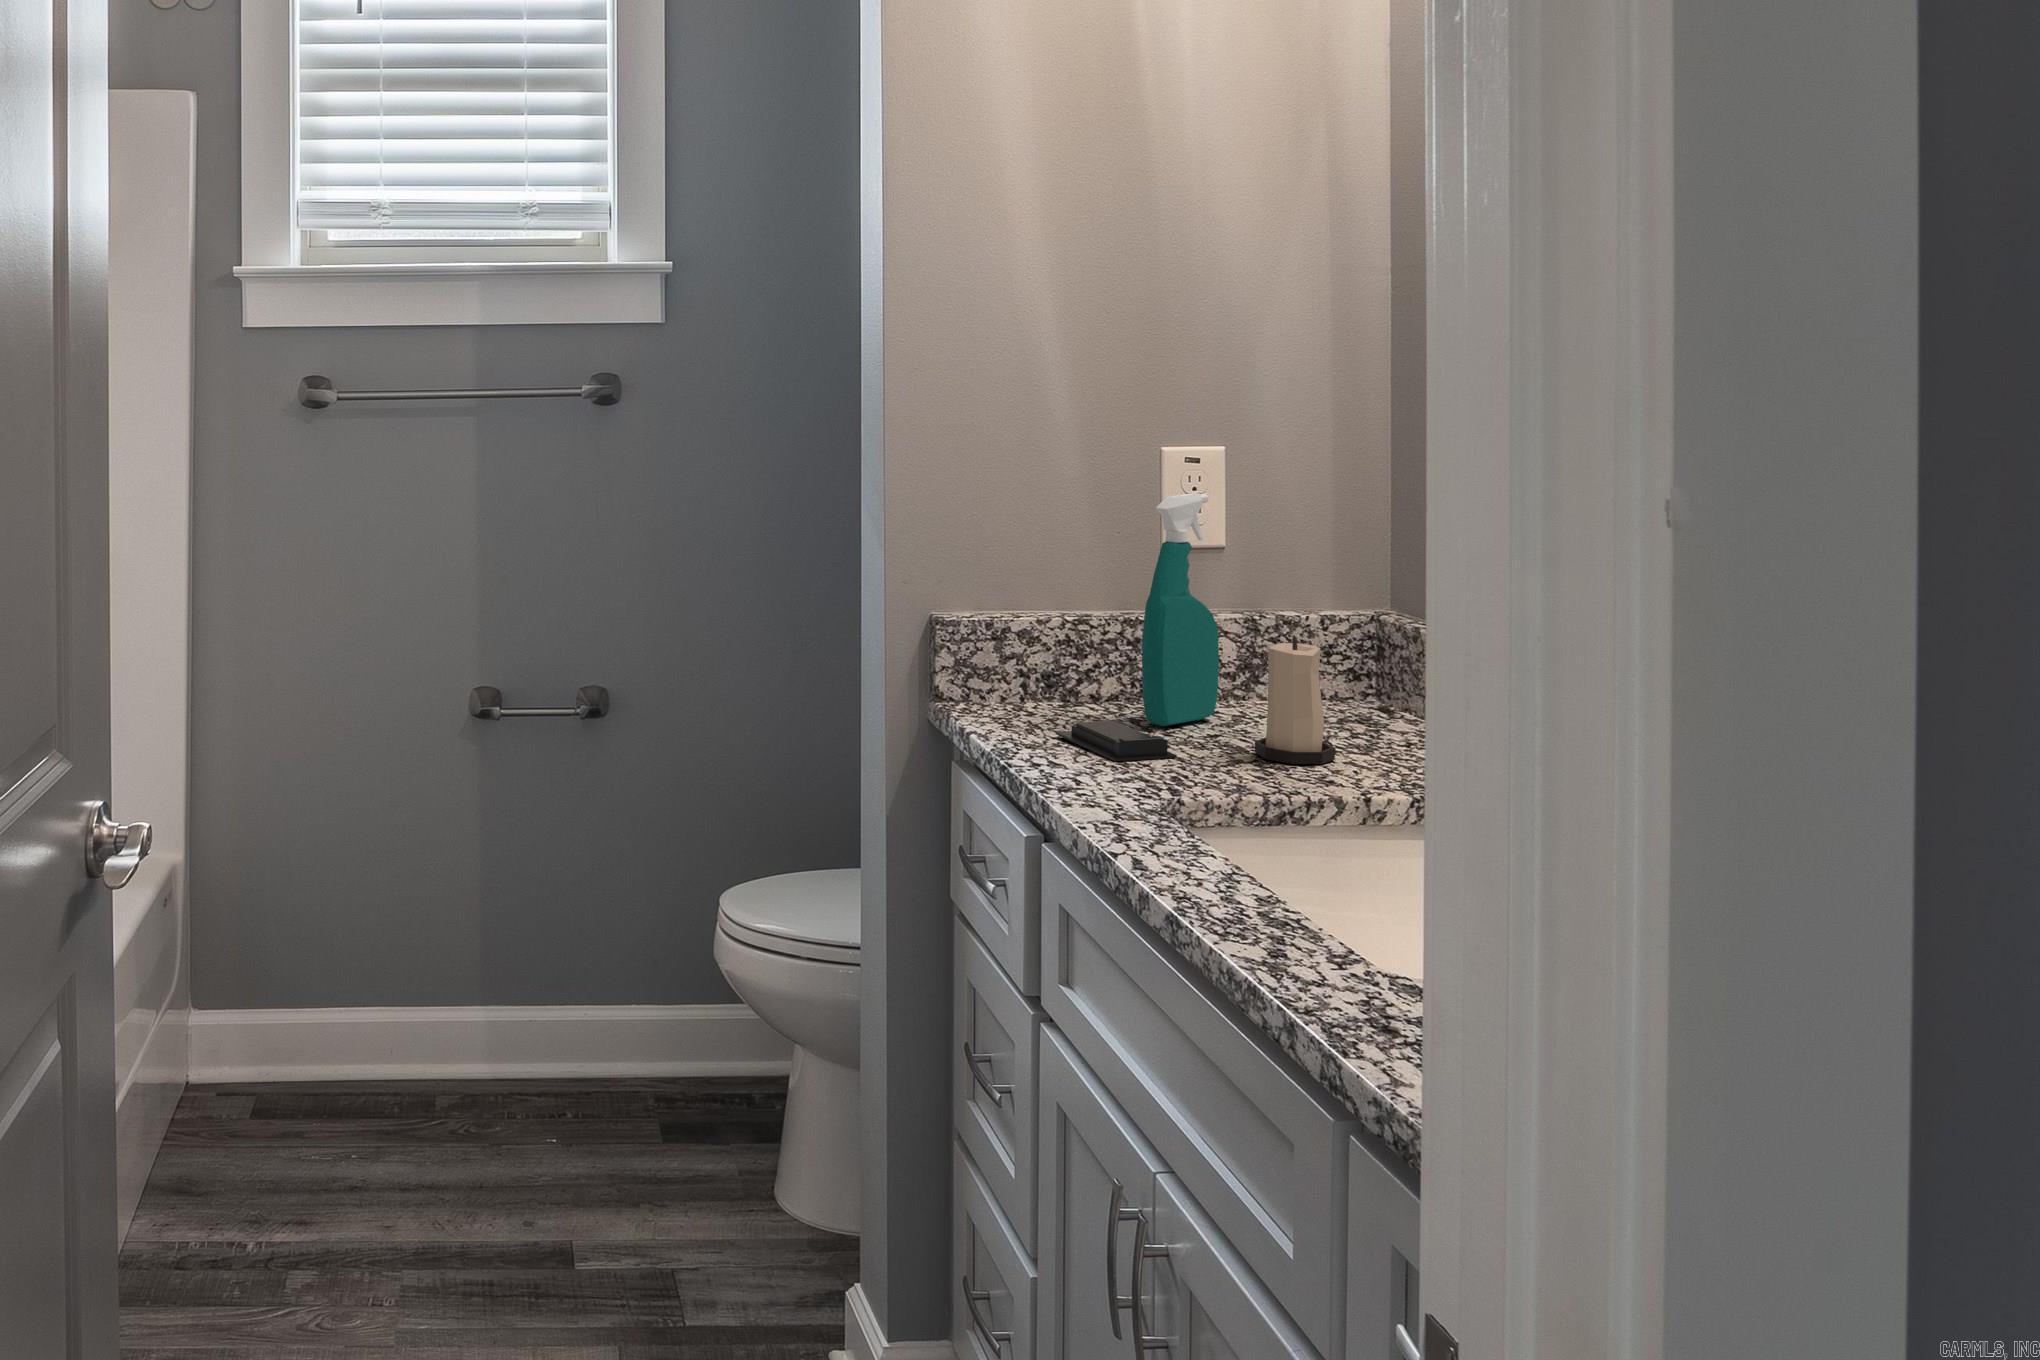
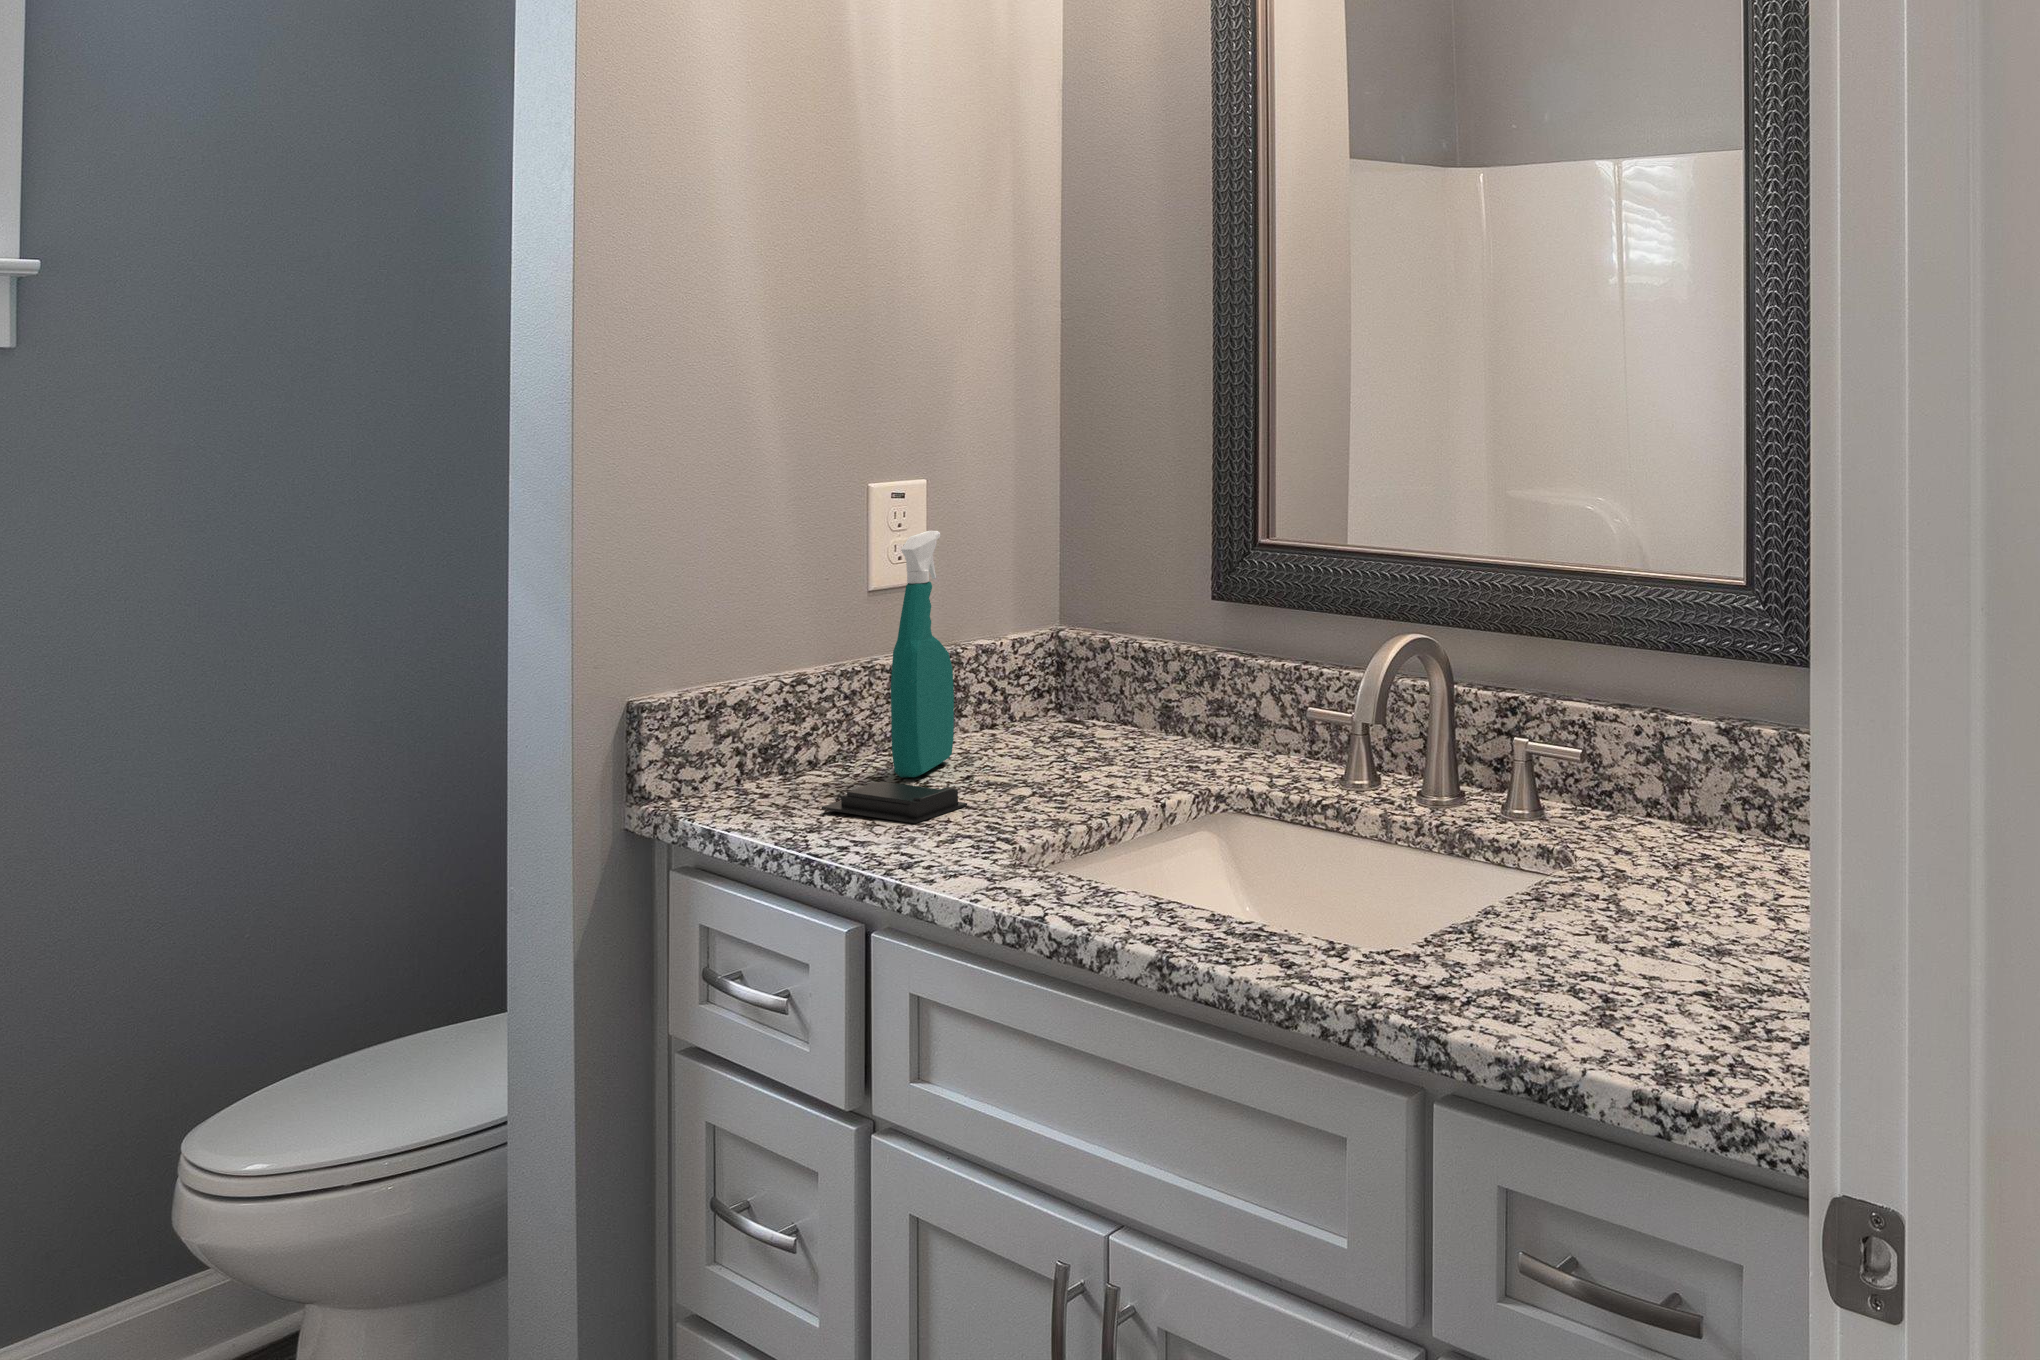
candle: present [1255,635,1335,764] -> none [1032,659,1105,788]

